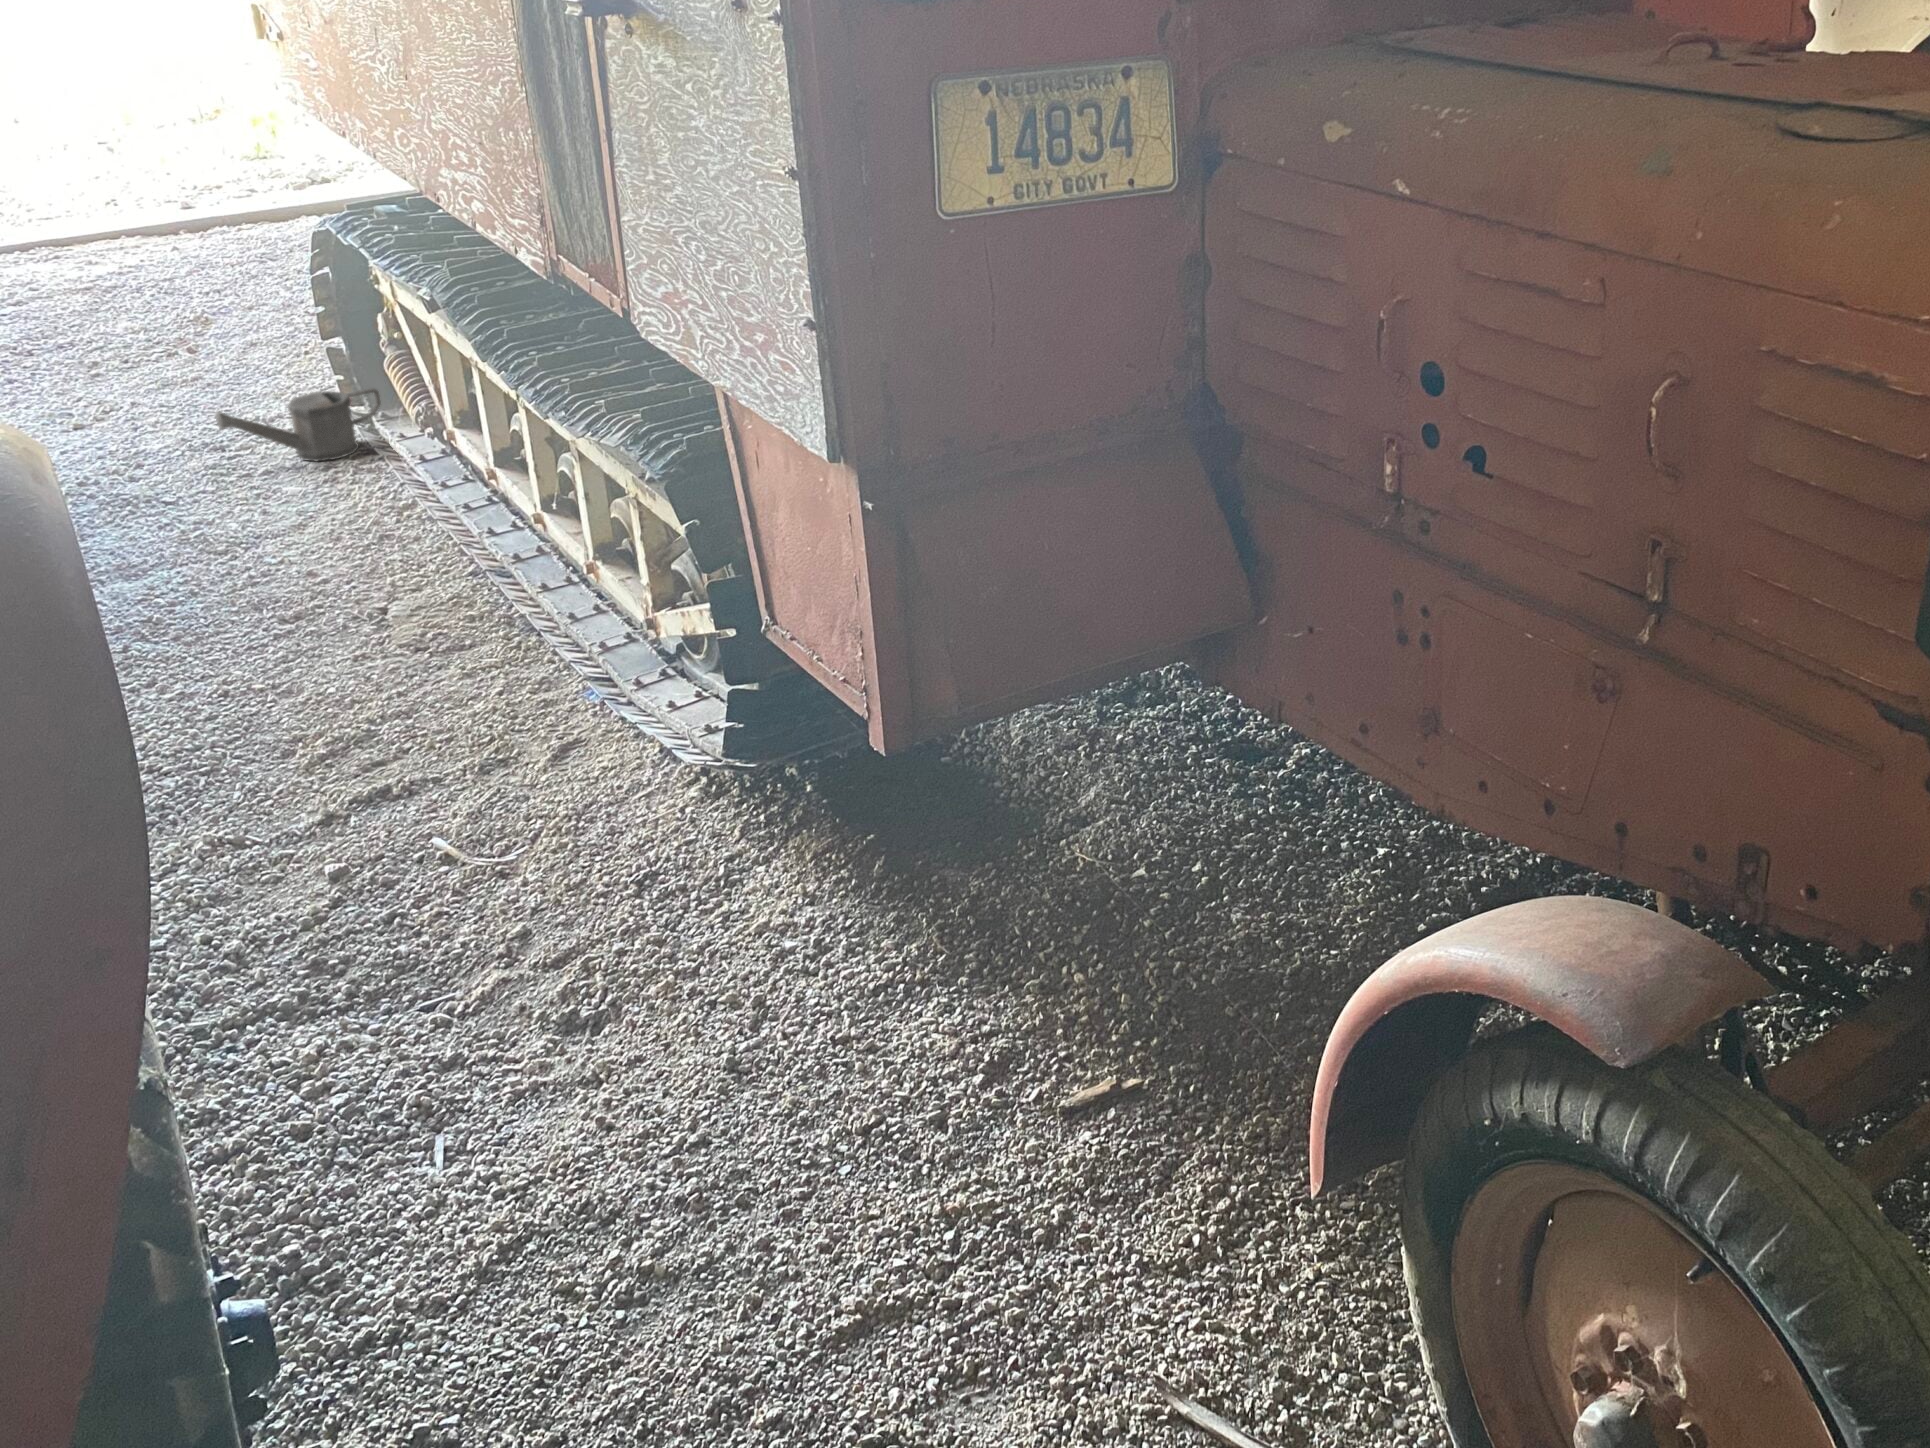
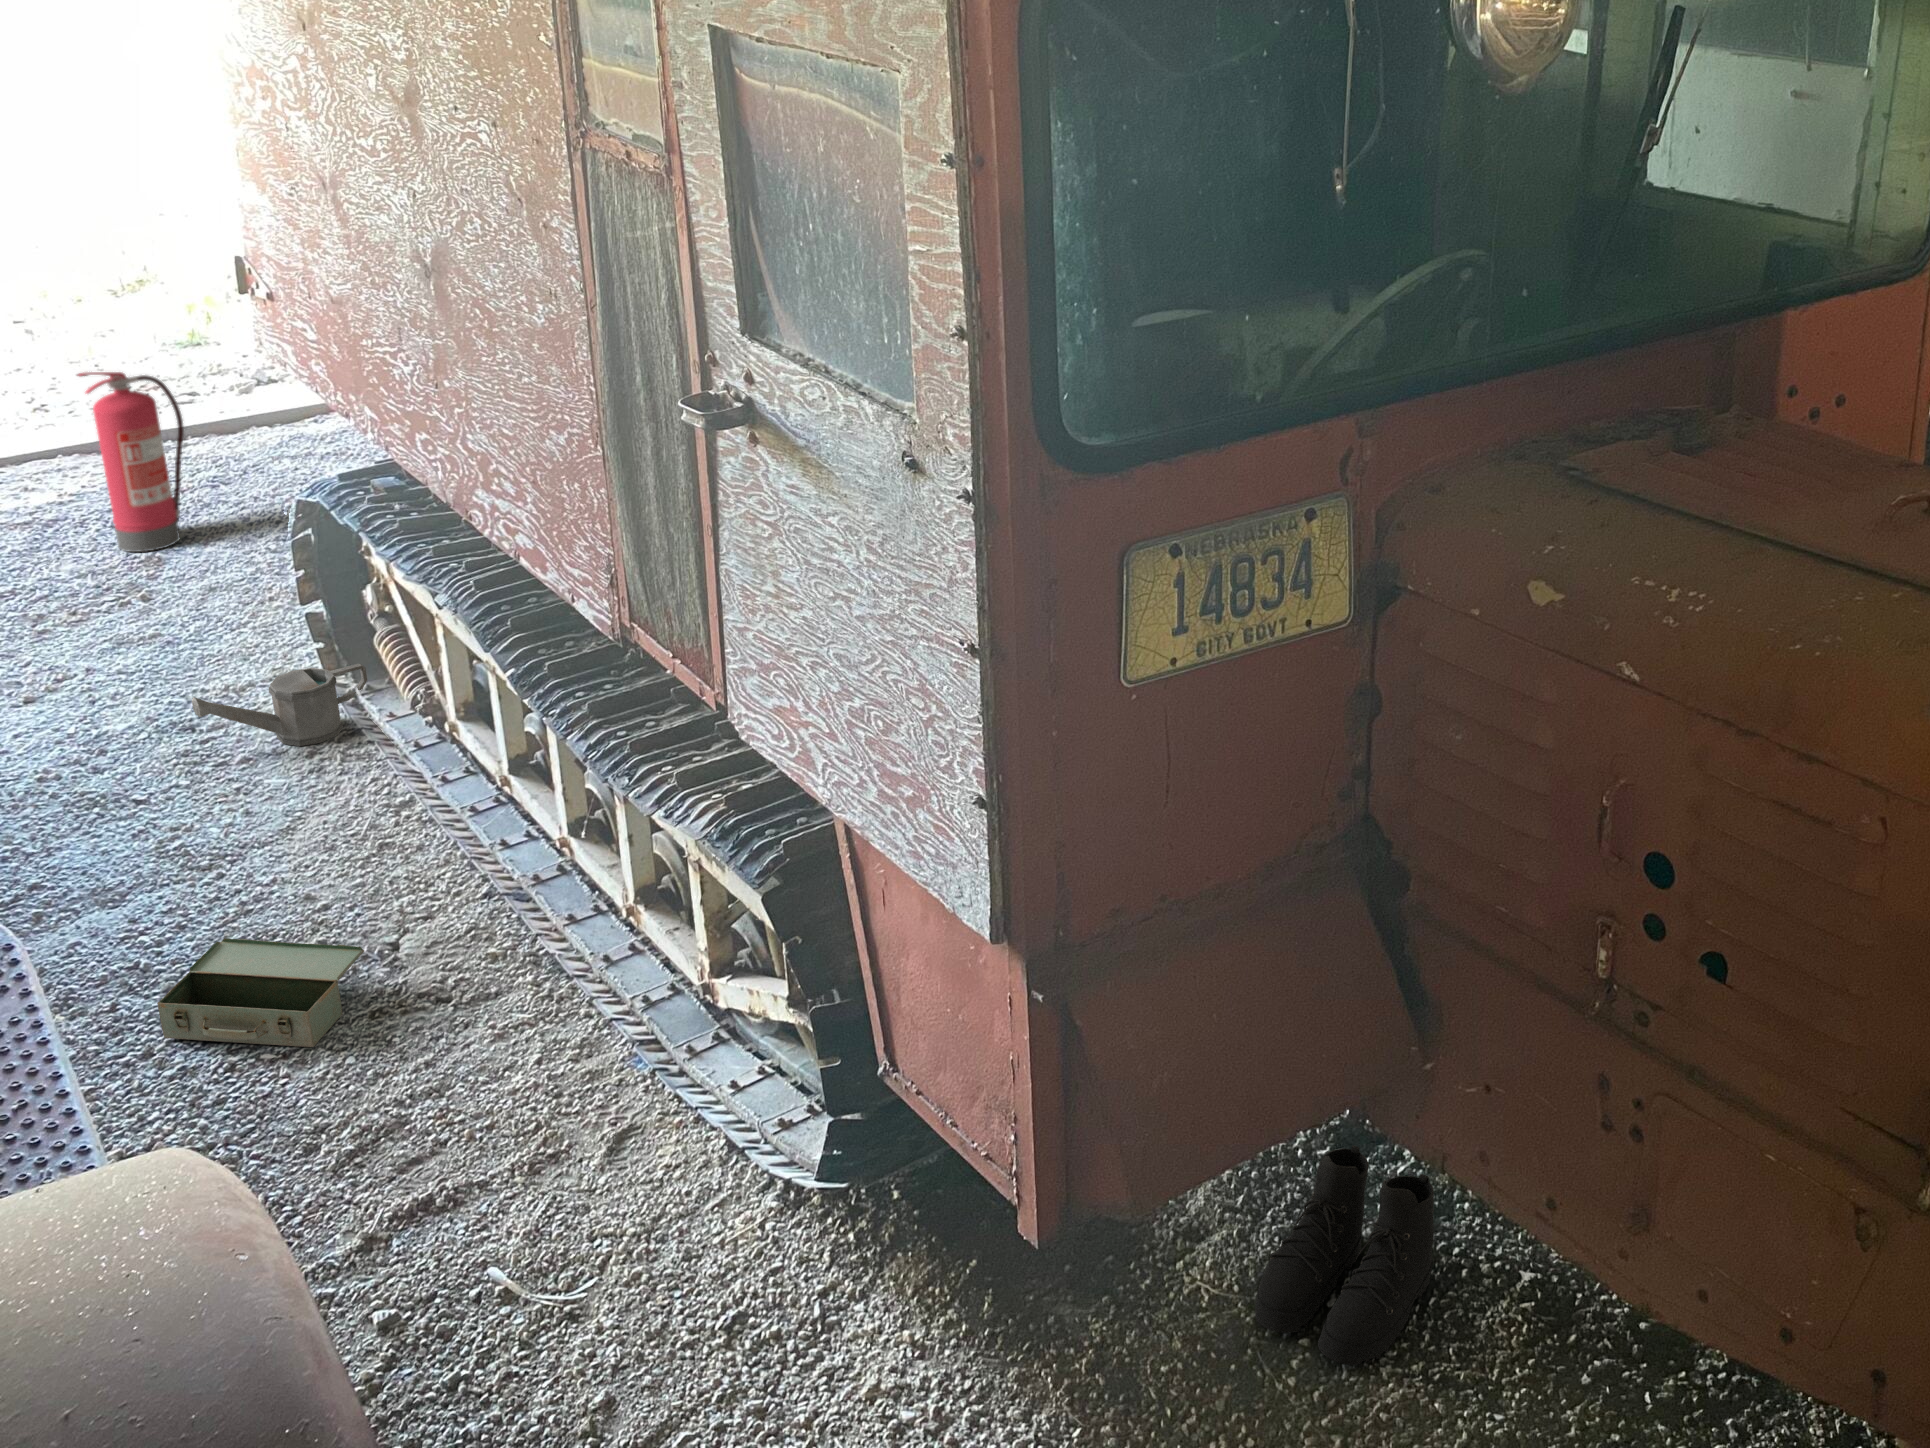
fire extinguisher: none [125,140,229,316] -> present [79,372,184,552]
toolbox: none [160,594,350,682] -> present [157,938,364,1047]
boots: none [1122,732,1296,913] -> present [1255,1145,1434,1365]

